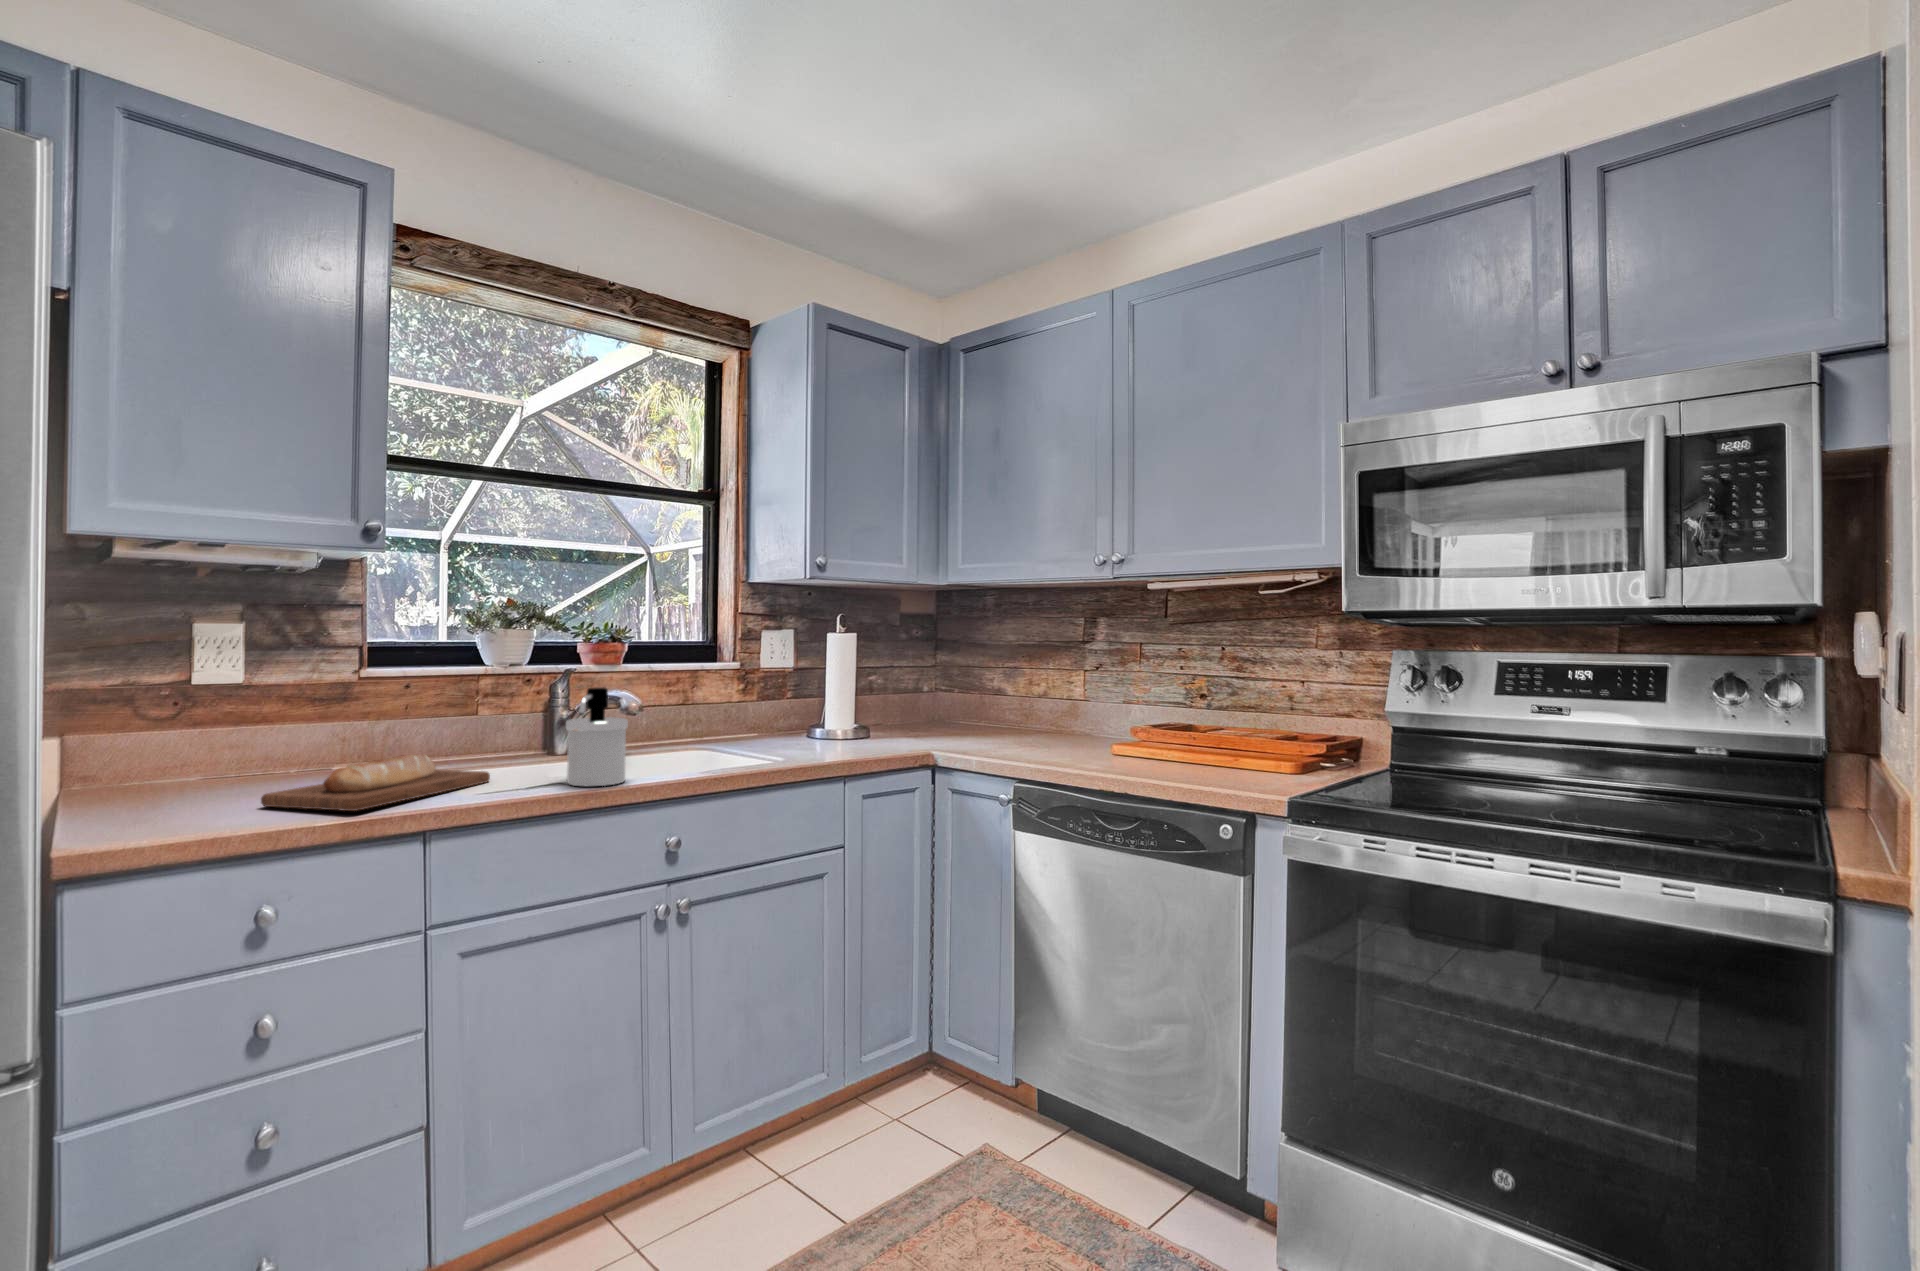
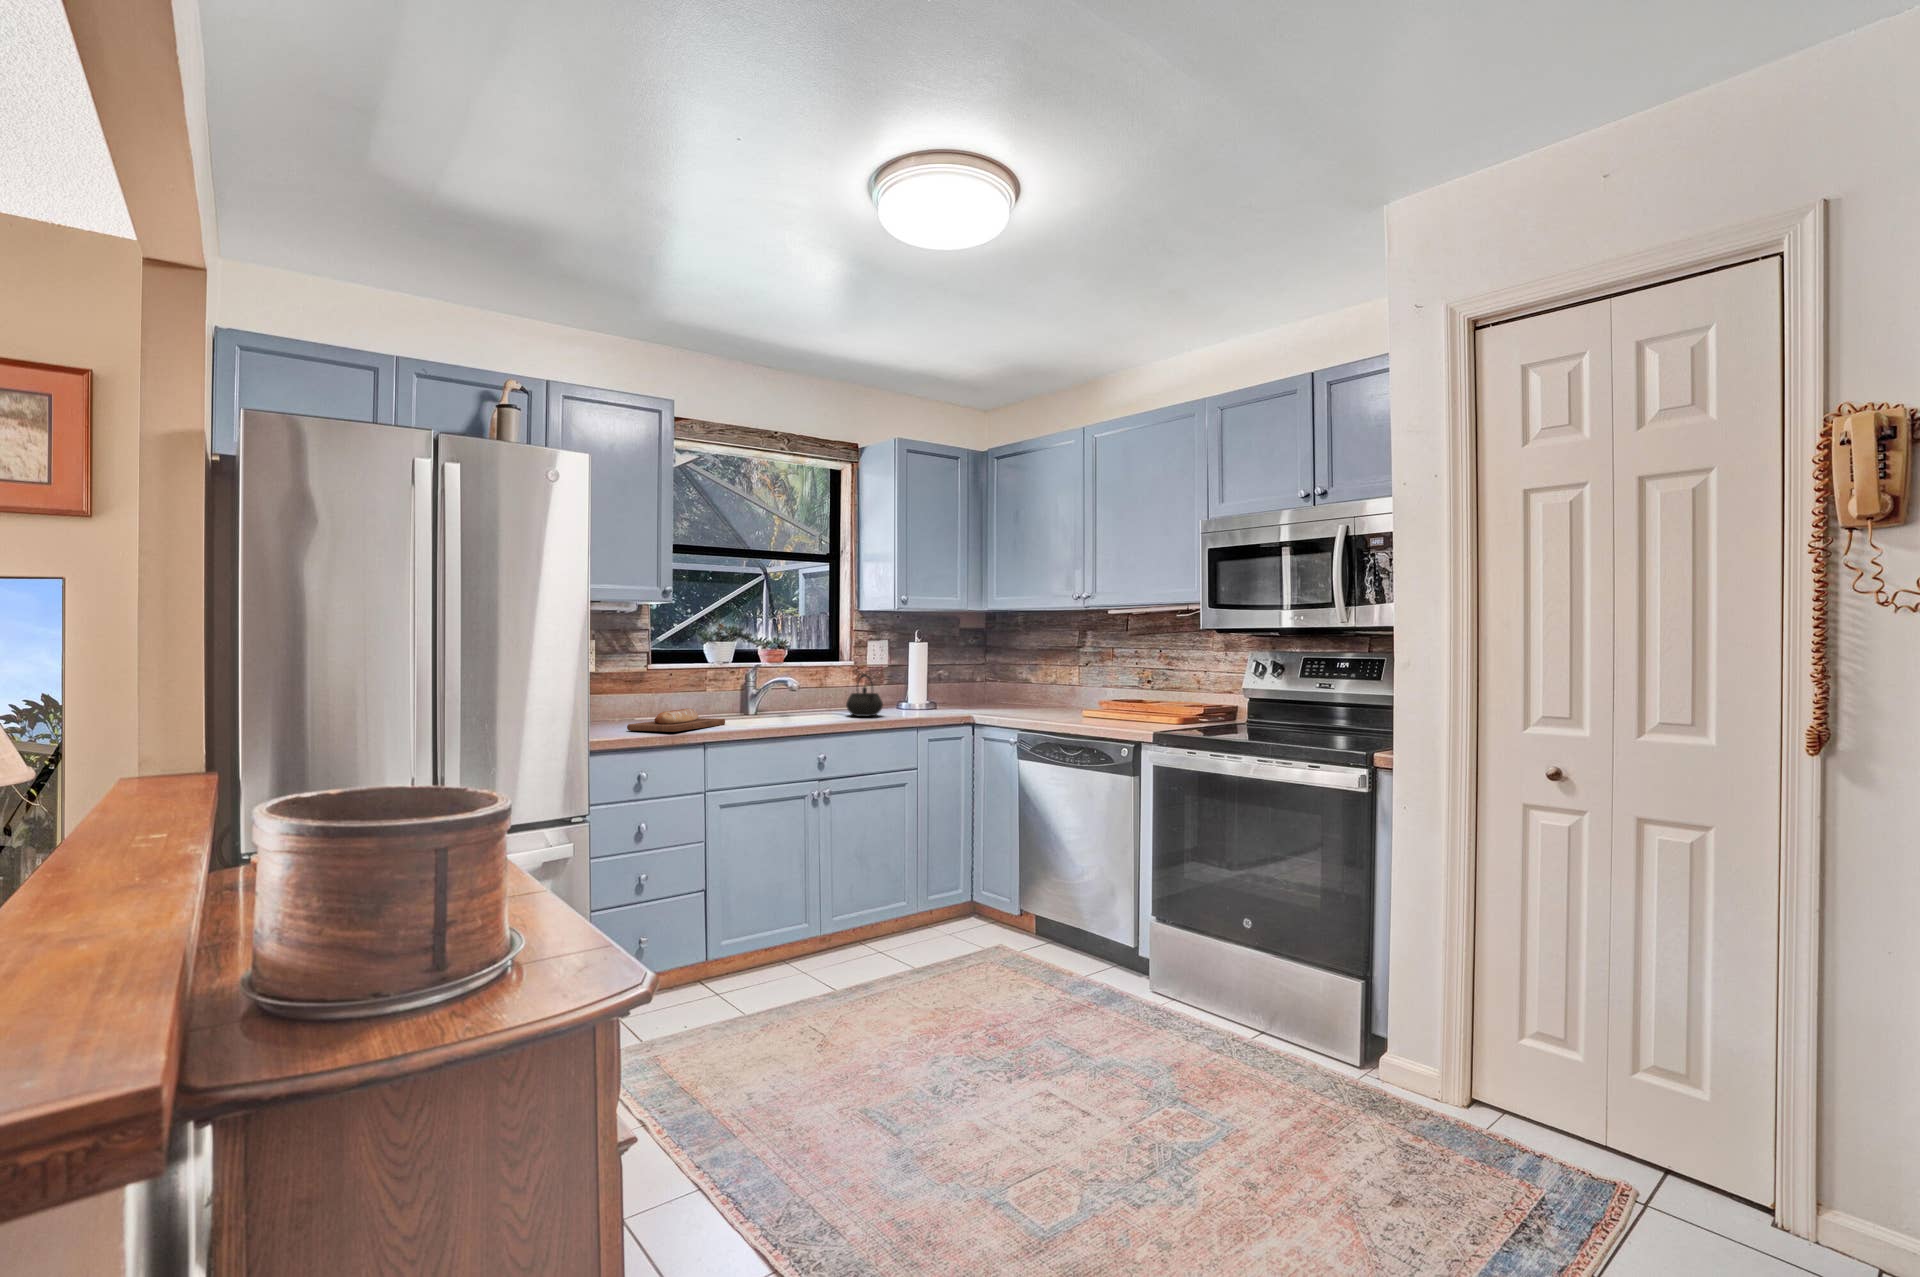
kettle: none [723,685,786,757] -> present [846,674,883,716]
soap dispenser: present [566,687,628,786] -> none [764,674,797,726]

